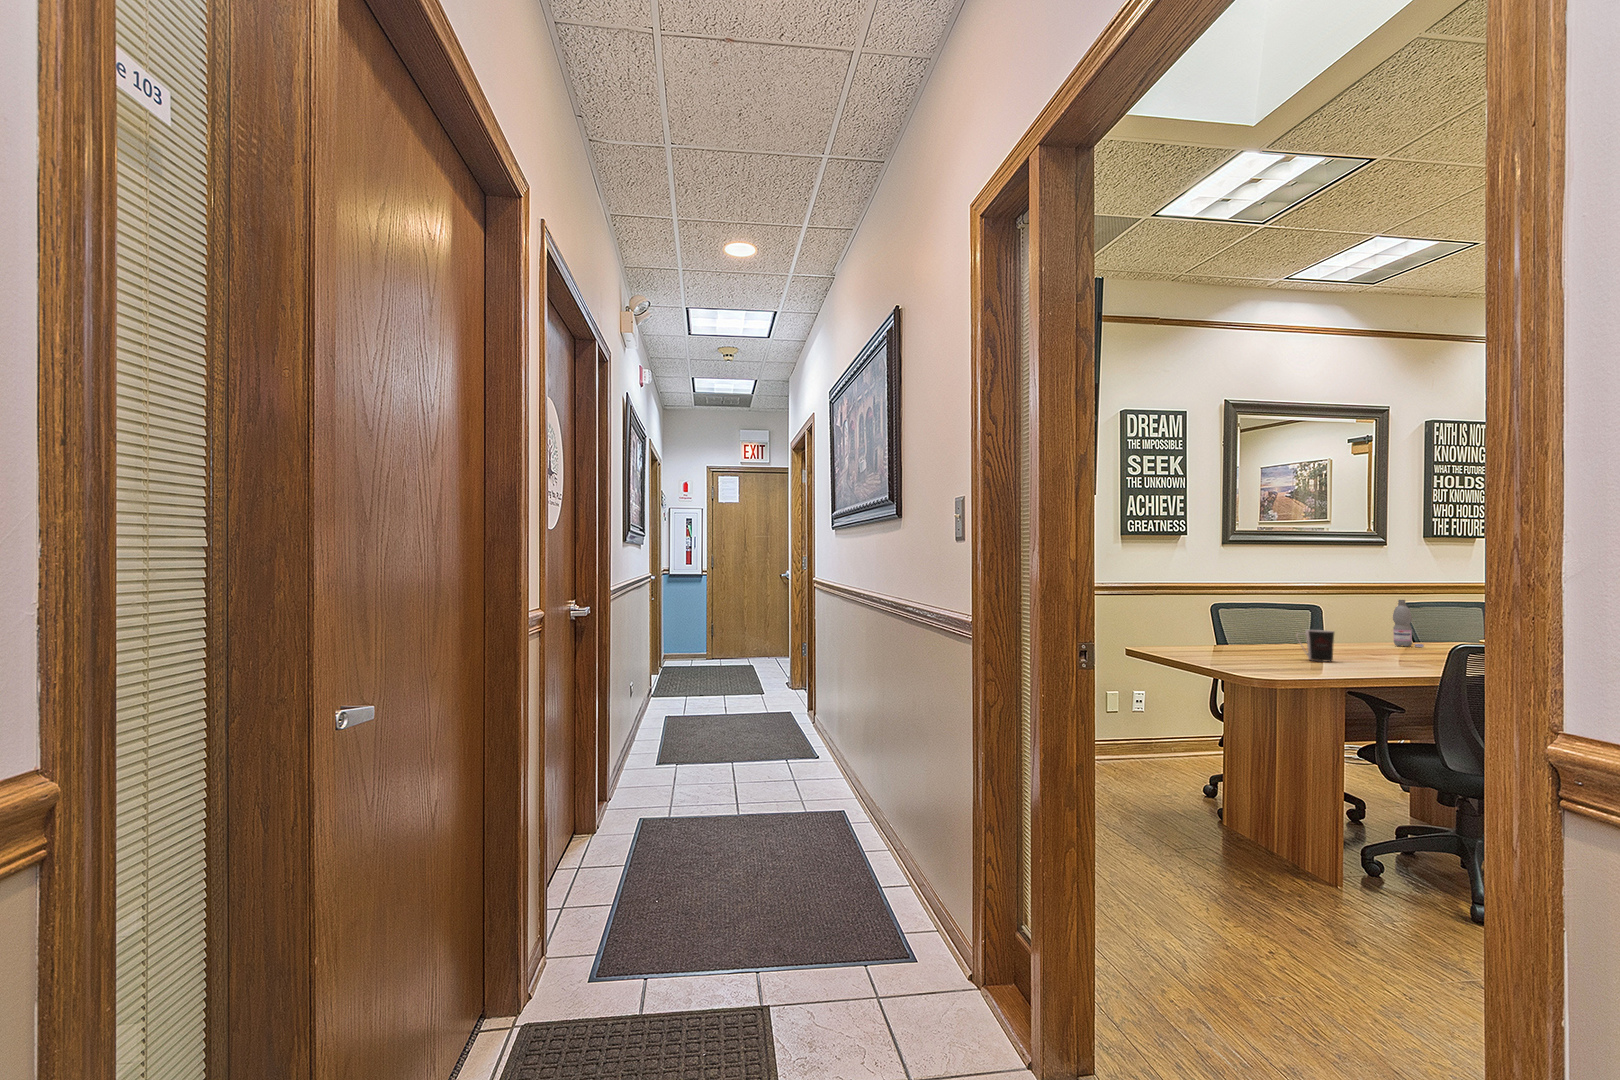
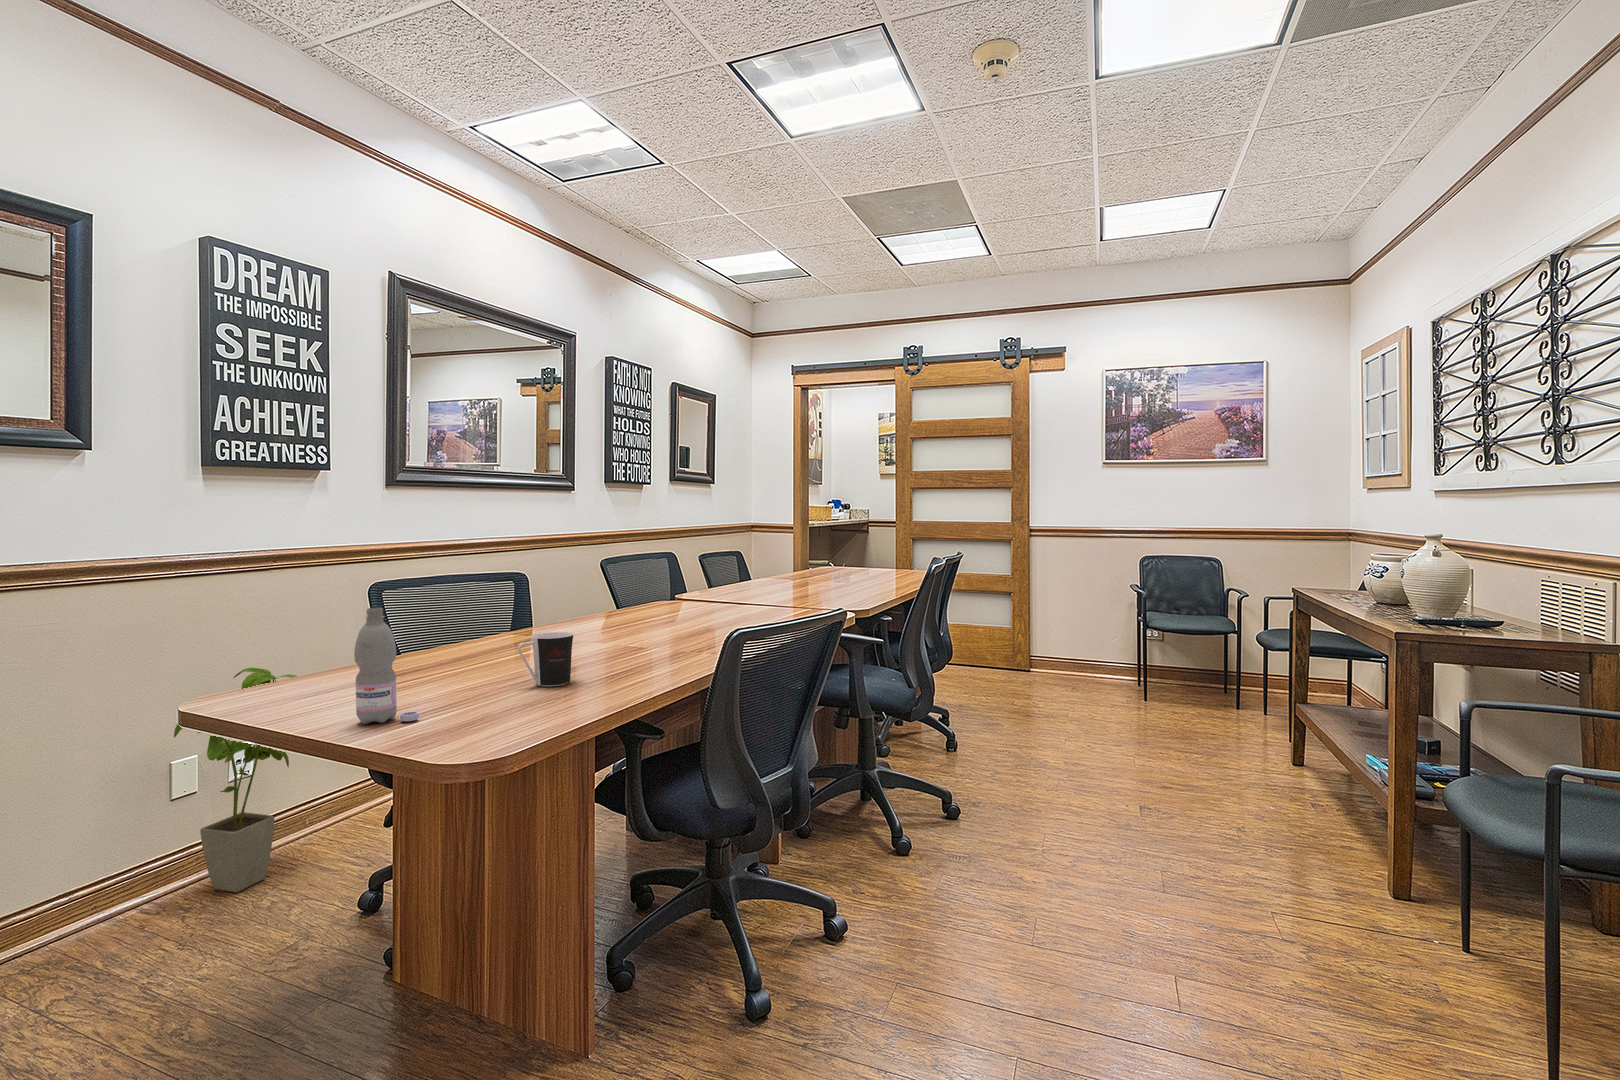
water bottle: present [1393,600,1424,647] -> present [354,608,419,724]
house plant: none [1108,649,1180,774] -> present [174,668,296,892]

